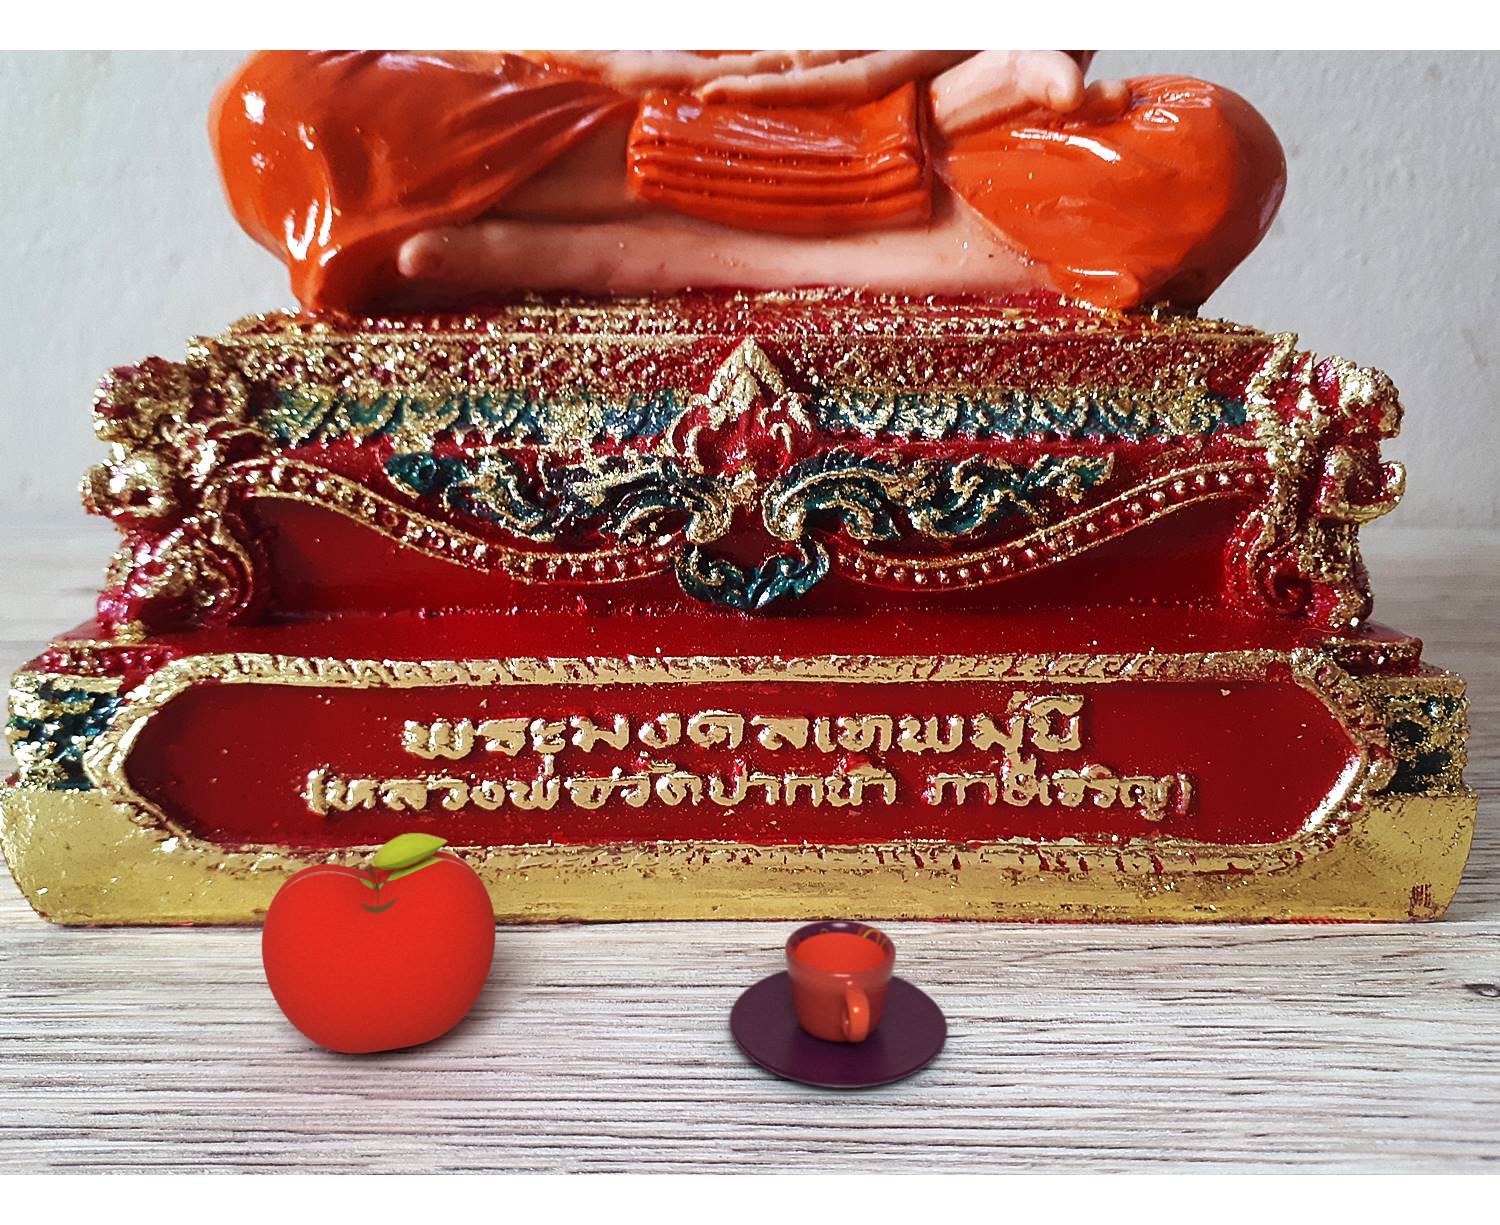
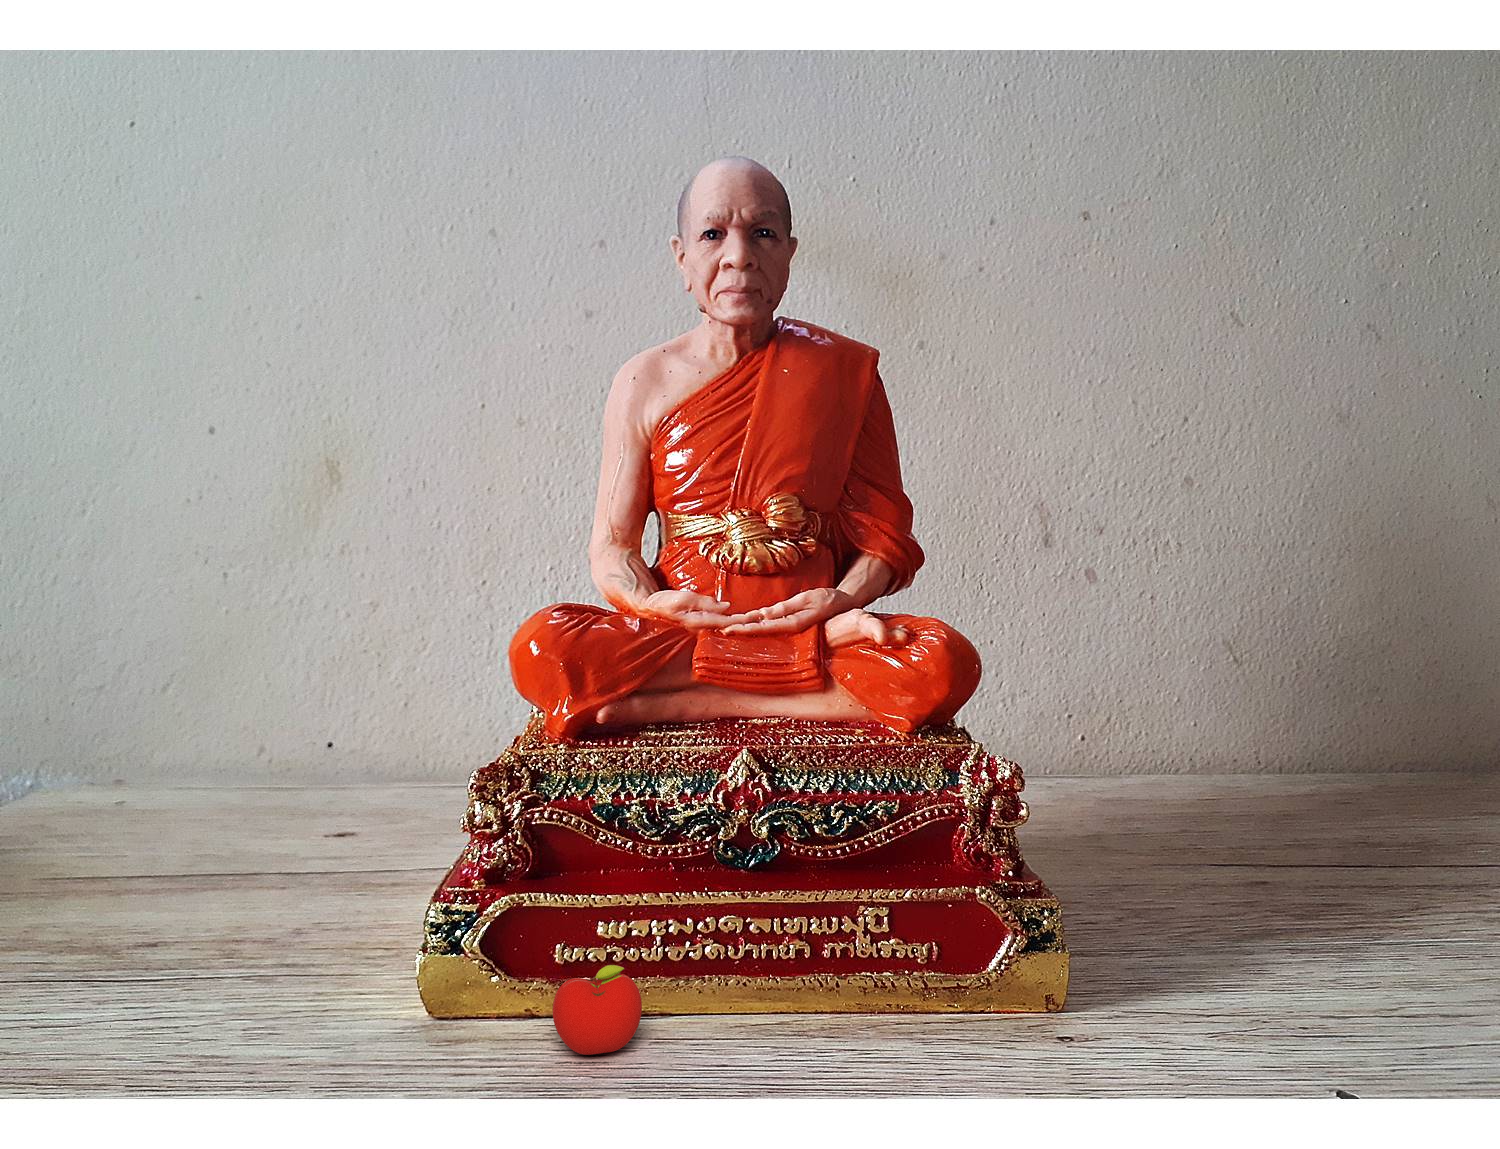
teacup: present [729,920,948,1088] -> none [735,1002,822,1065]

